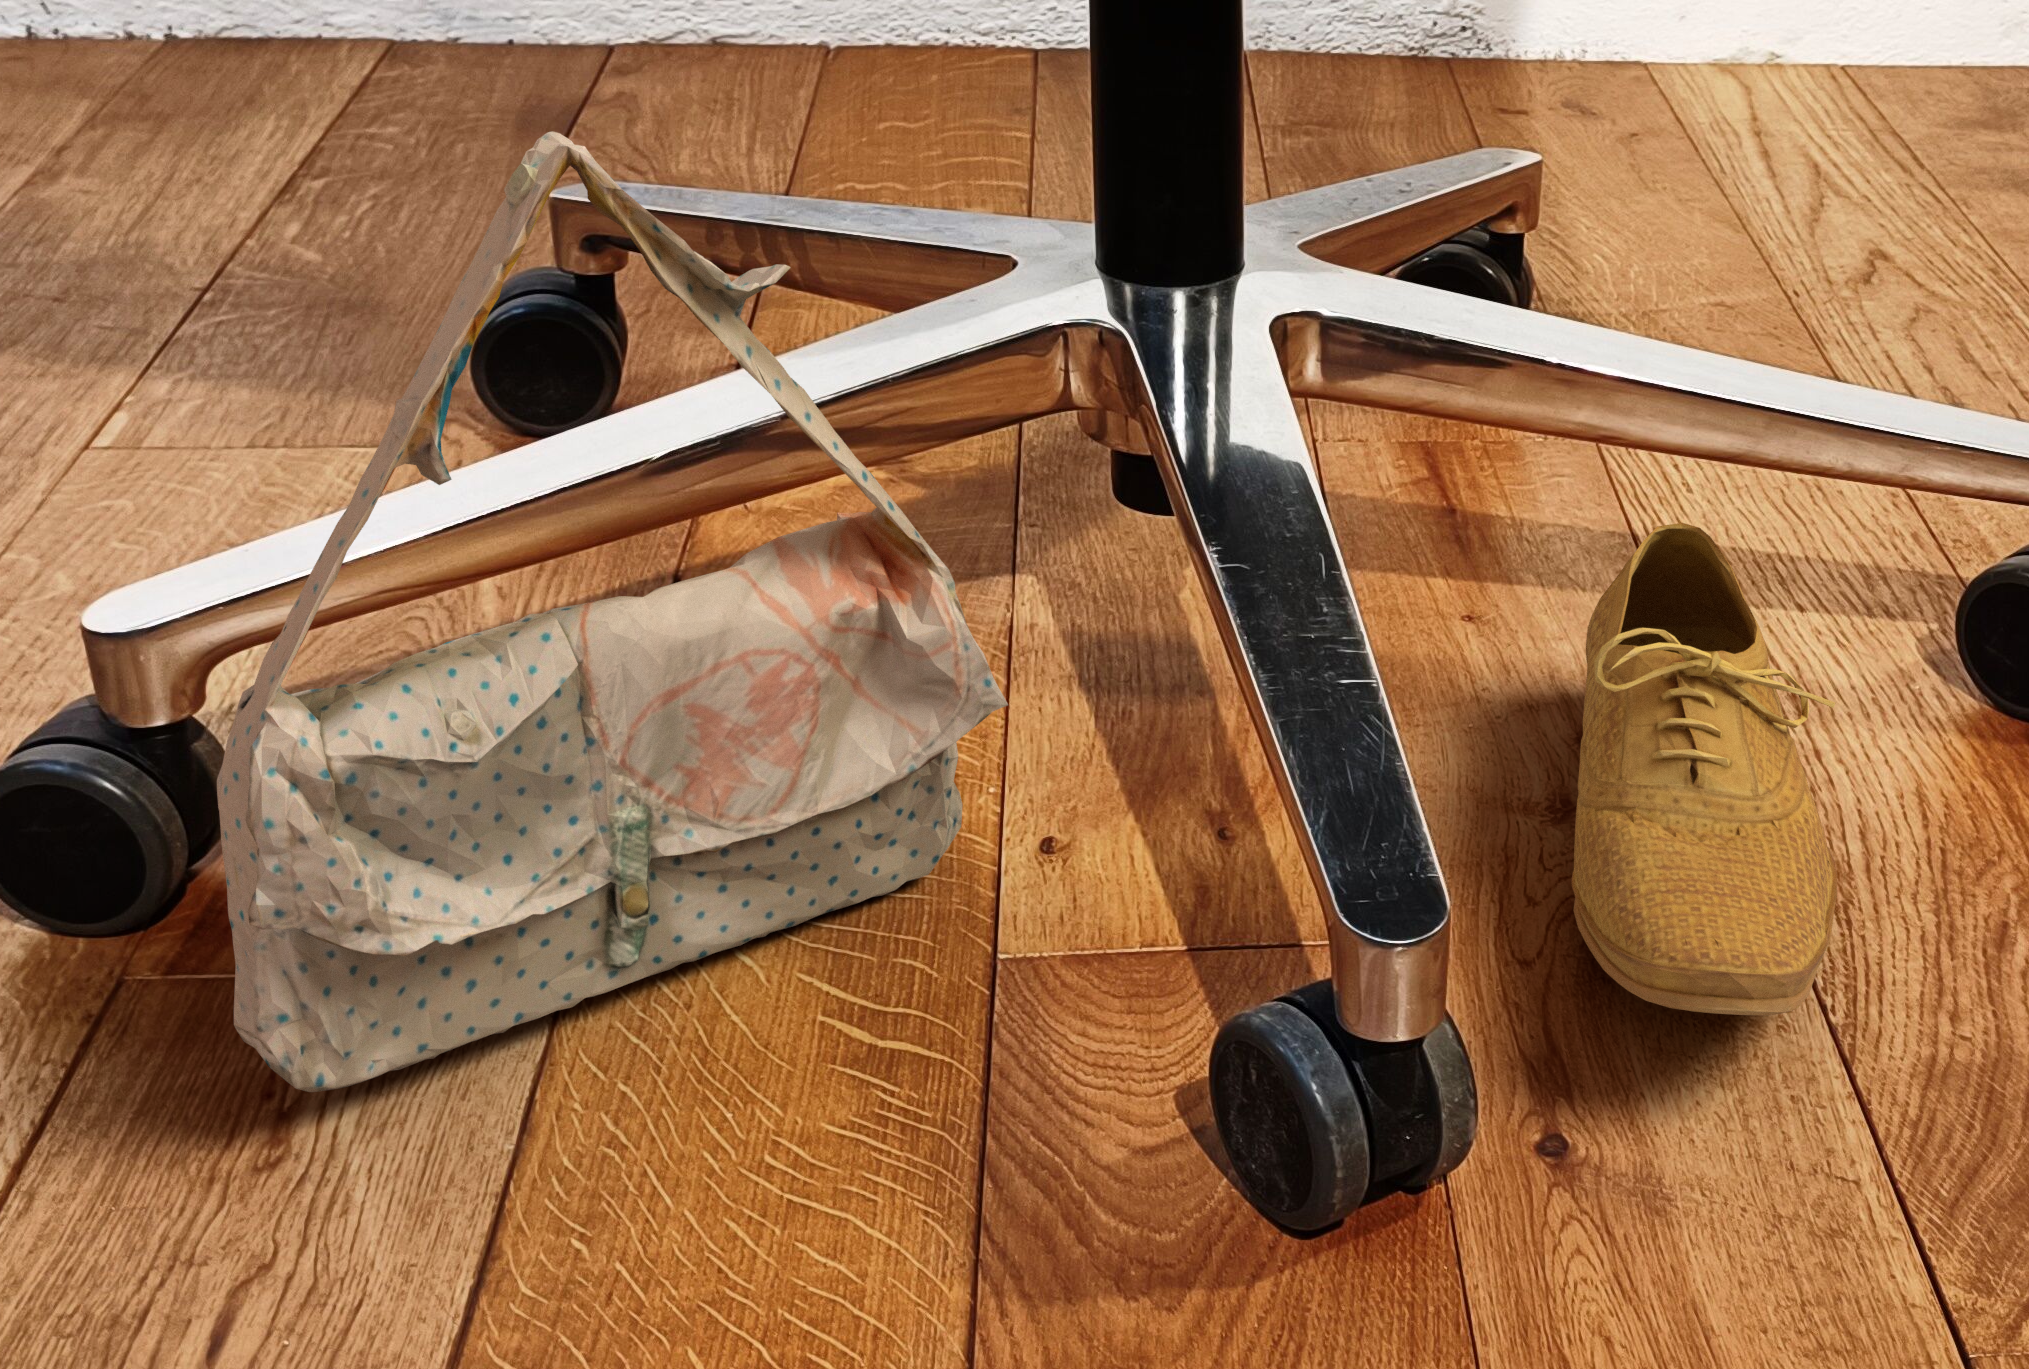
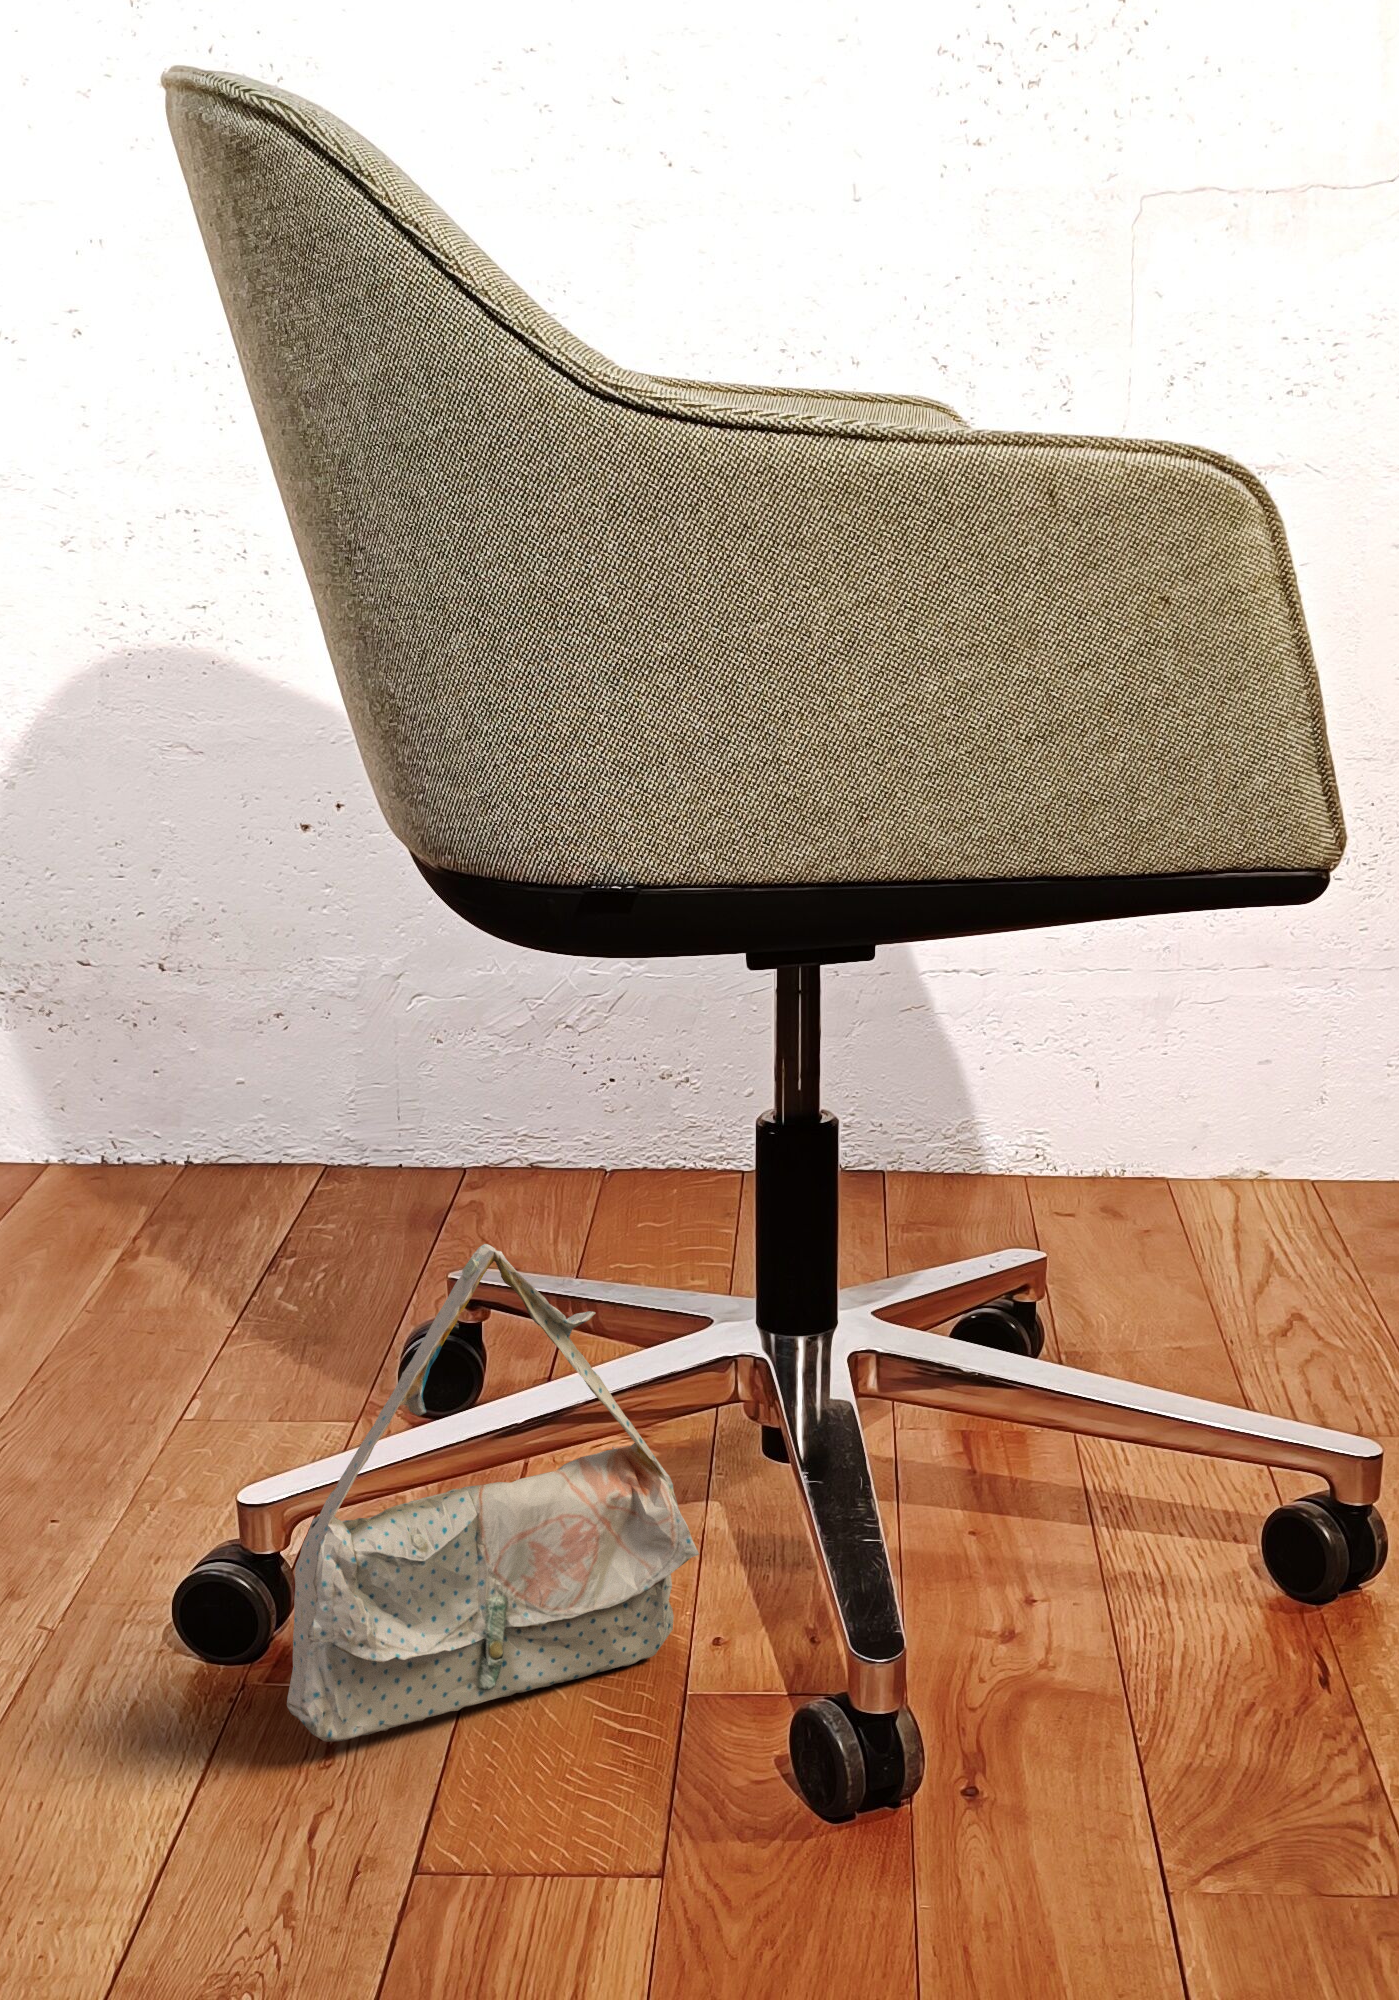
shoe: present [1571,523,1837,1016] -> none [1005,1473,1155,1724]

